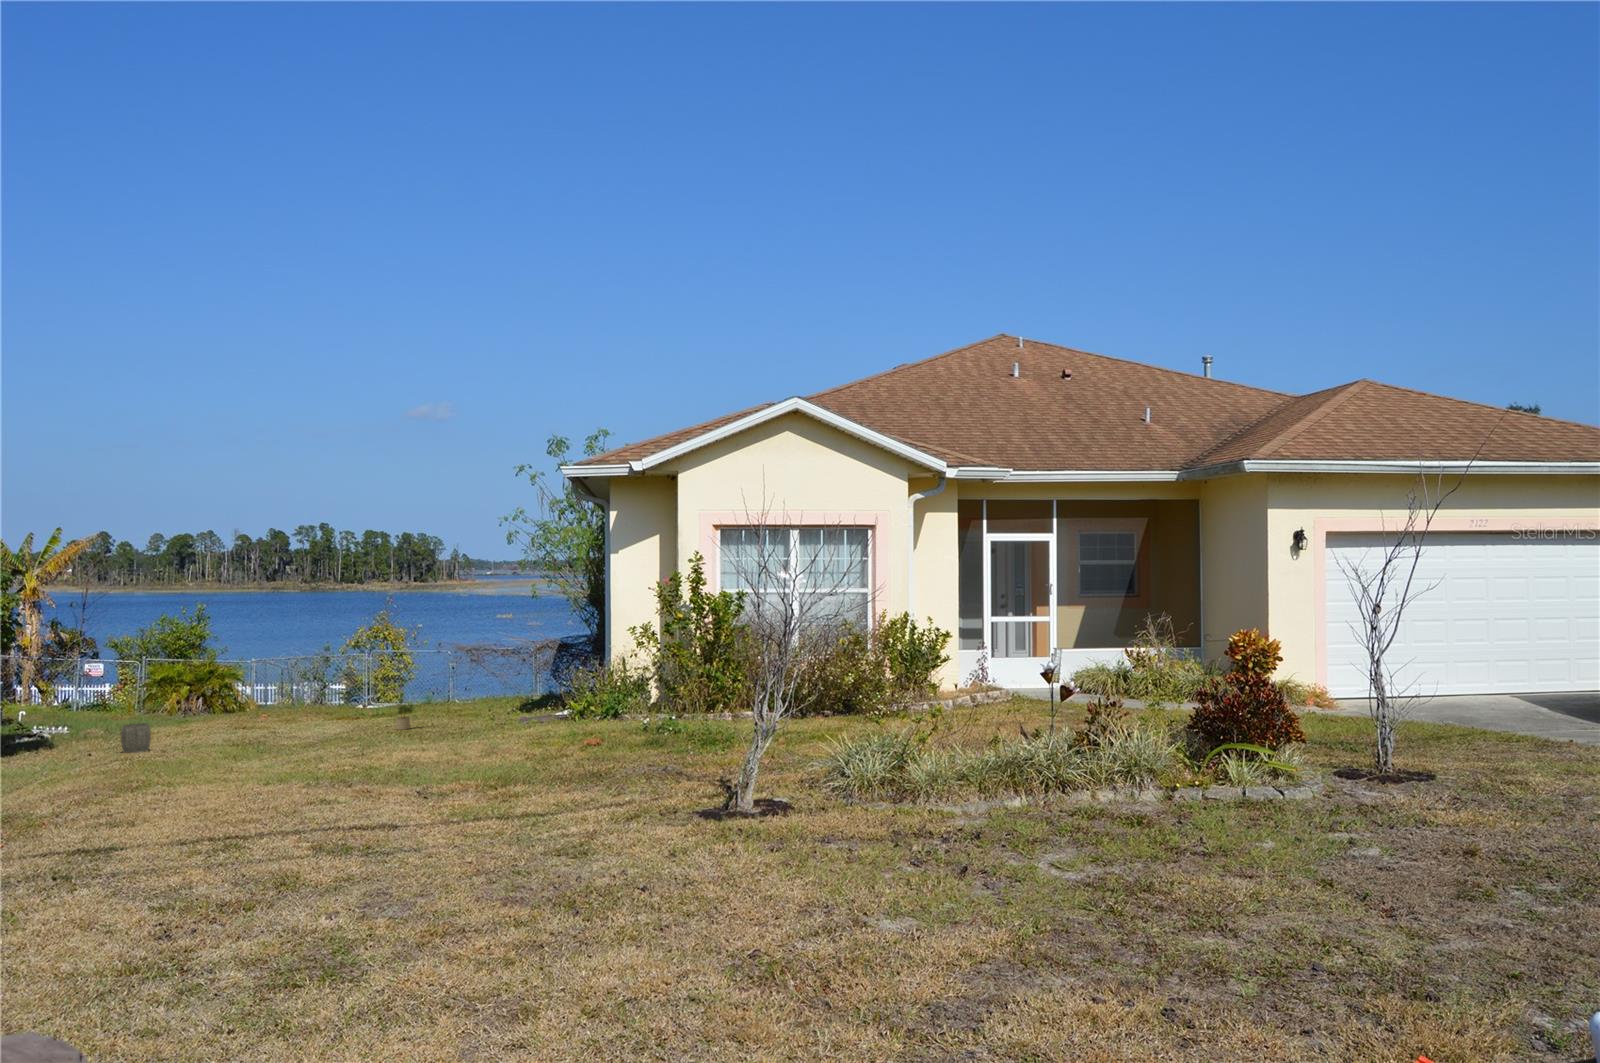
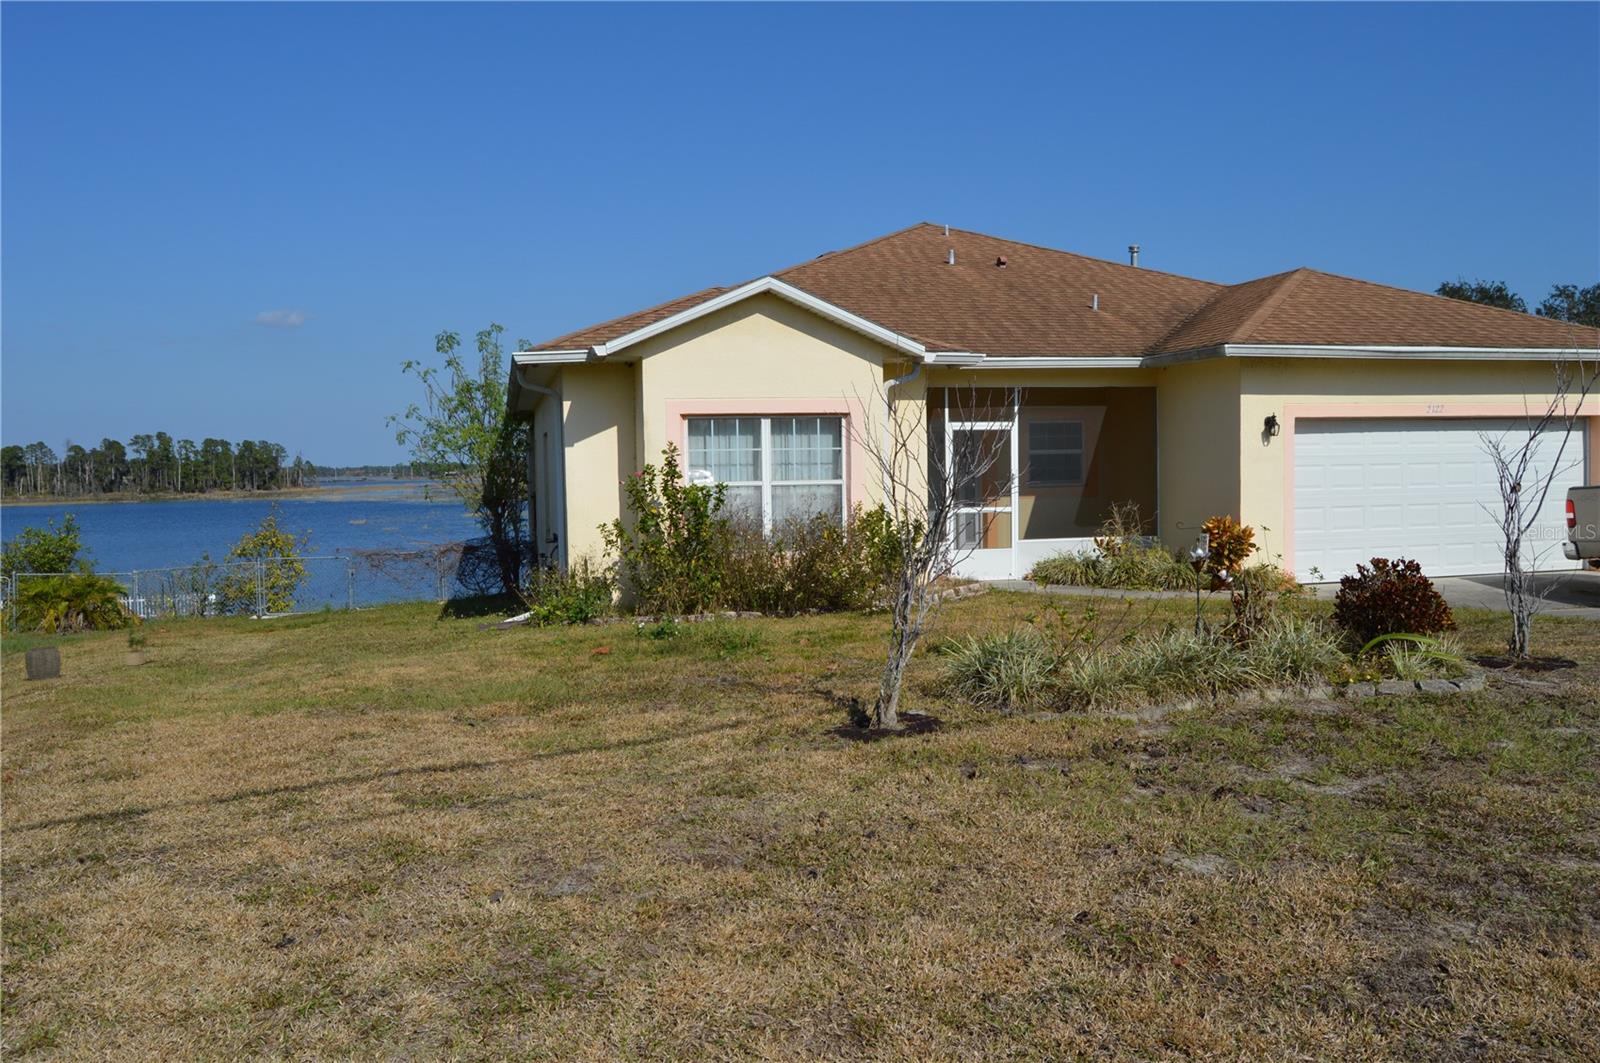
potted plant: present [395,692,413,730] -> present [125,621,148,666]

